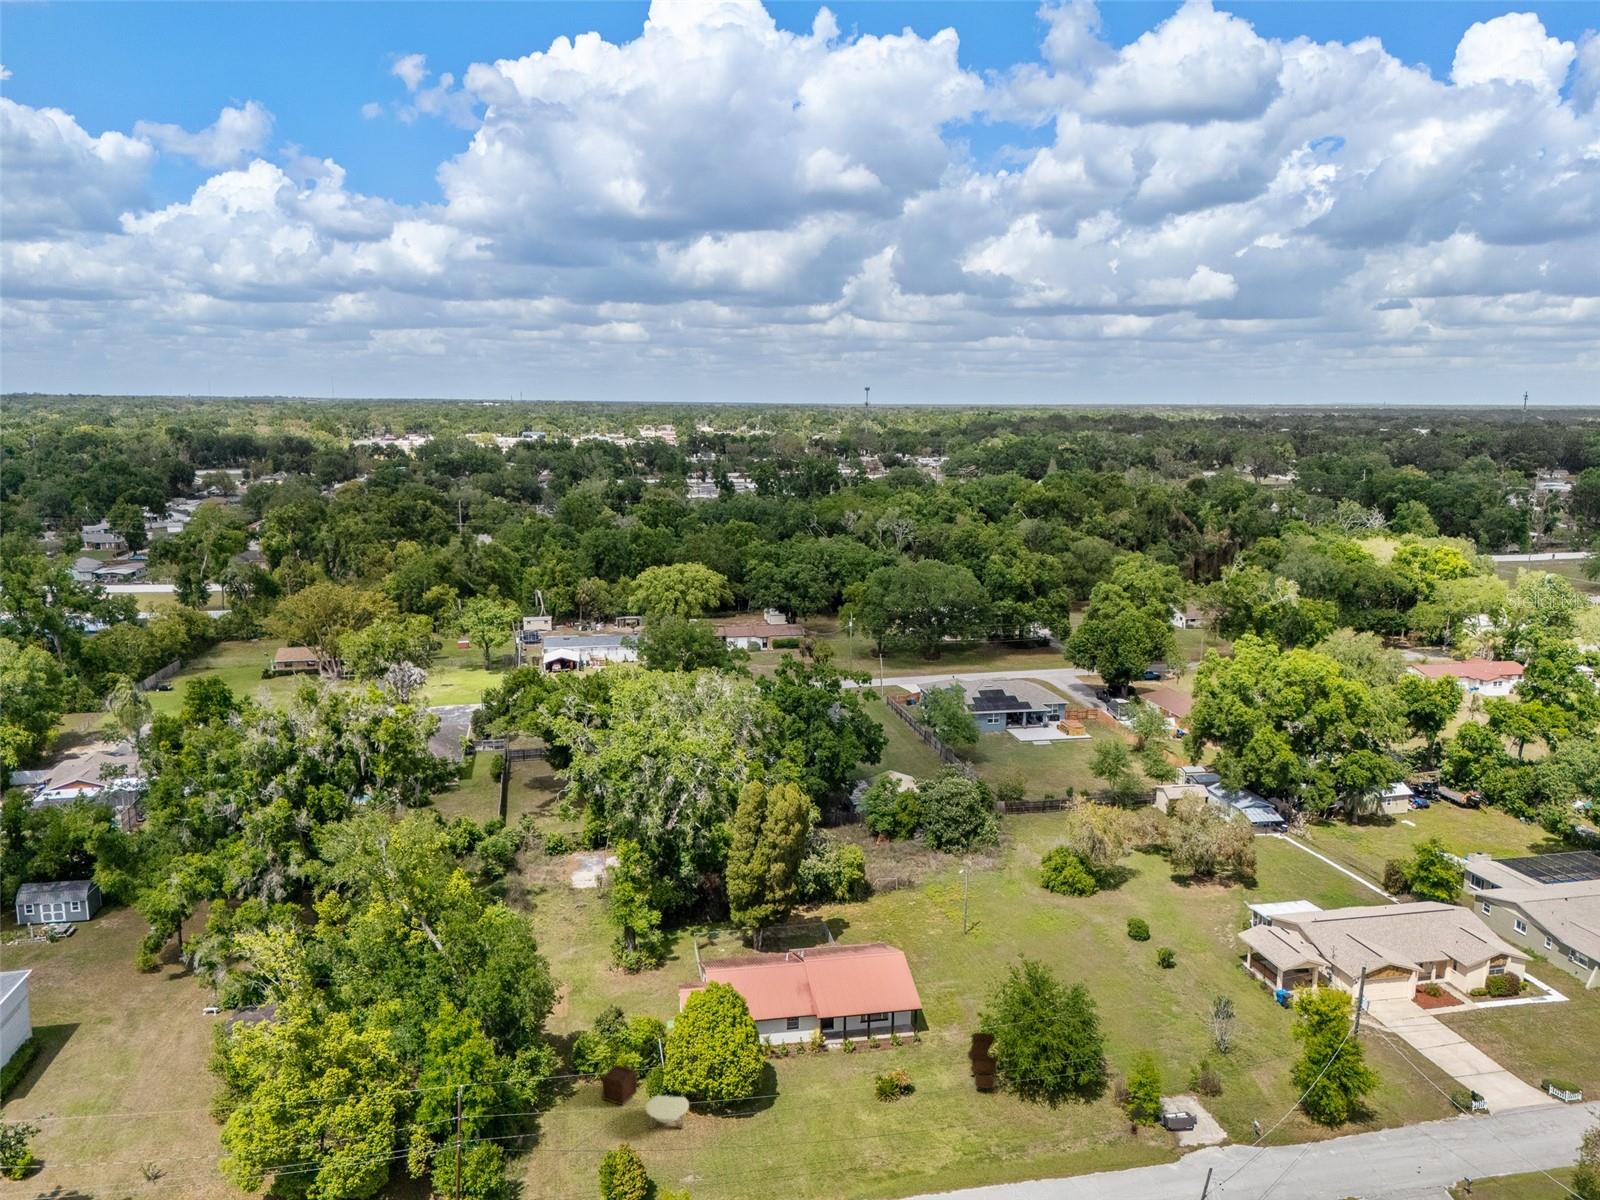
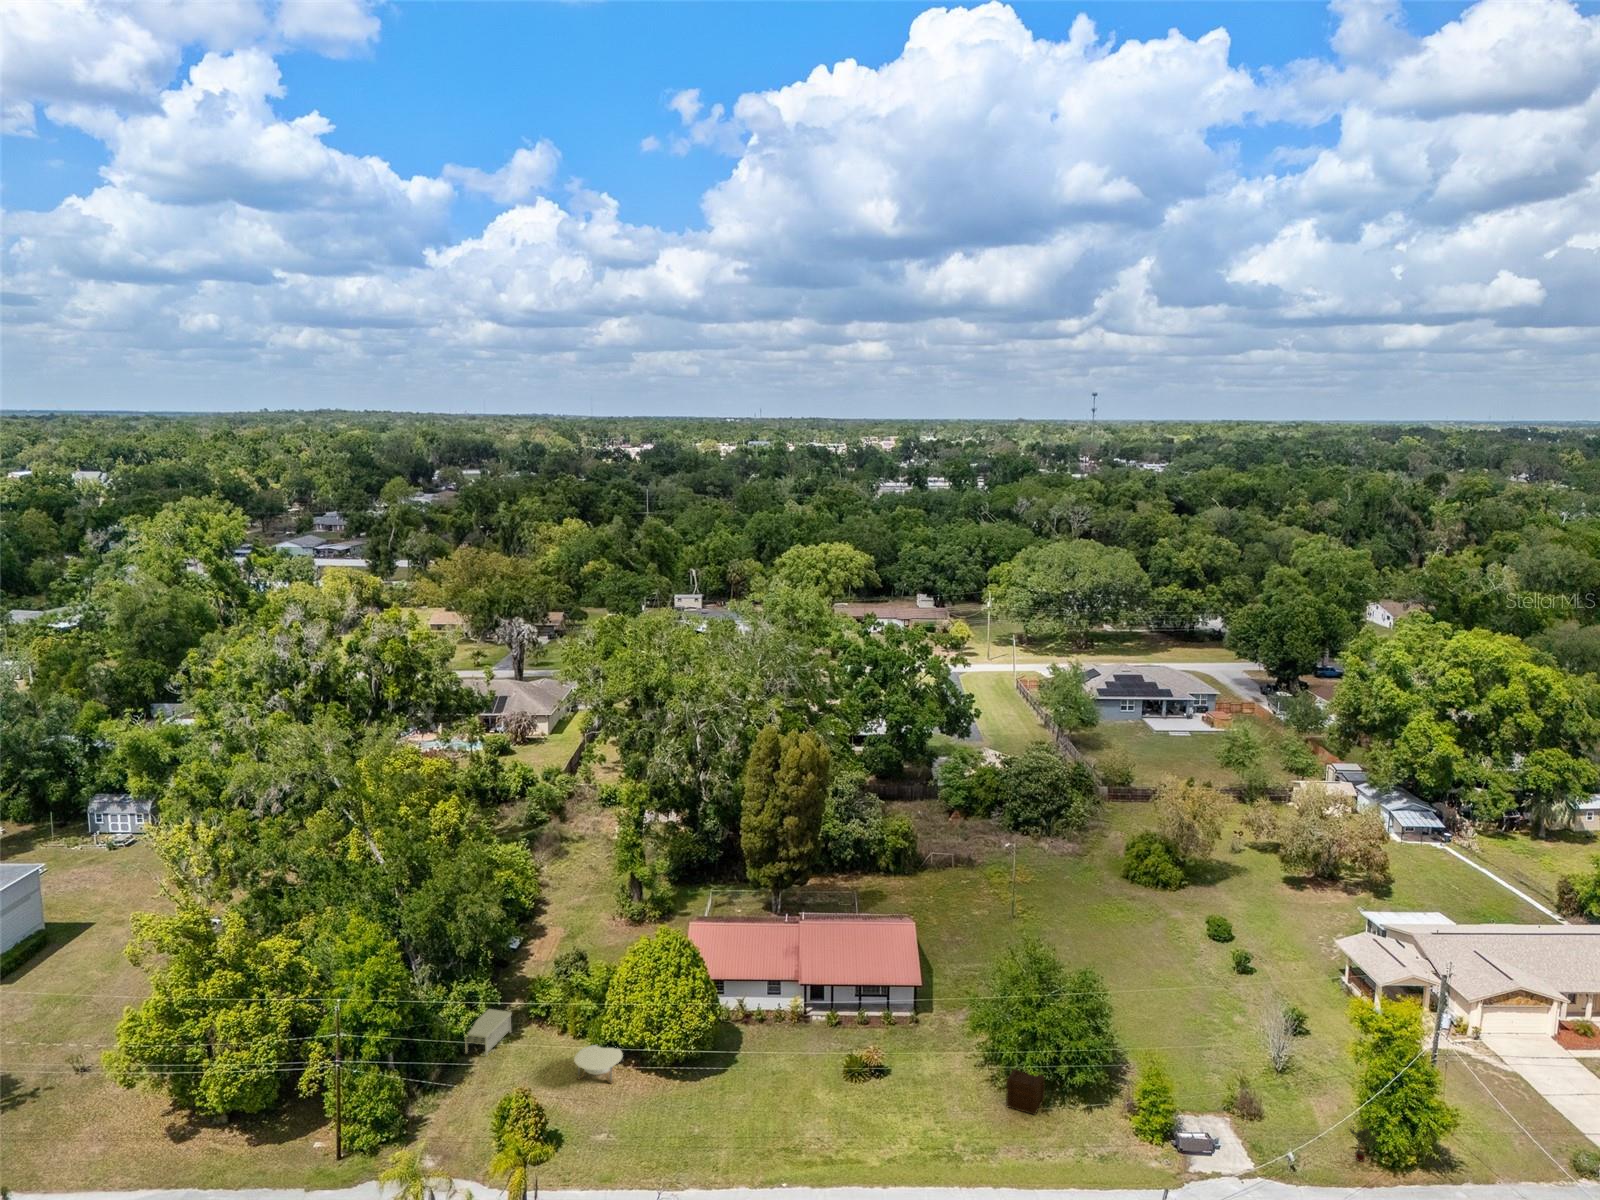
lounge chair: present [968,1033,999,1090] -> none [953,1016,991,1086]
wooden crate: present [601,1065,637,1105] -> present [1006,1069,1045,1115]
storage bench: none [532,1072,569,1117] -> present [465,1009,512,1056]
potted tree: present [1122,1102,1148,1134] -> present [1349,1121,1378,1161]

